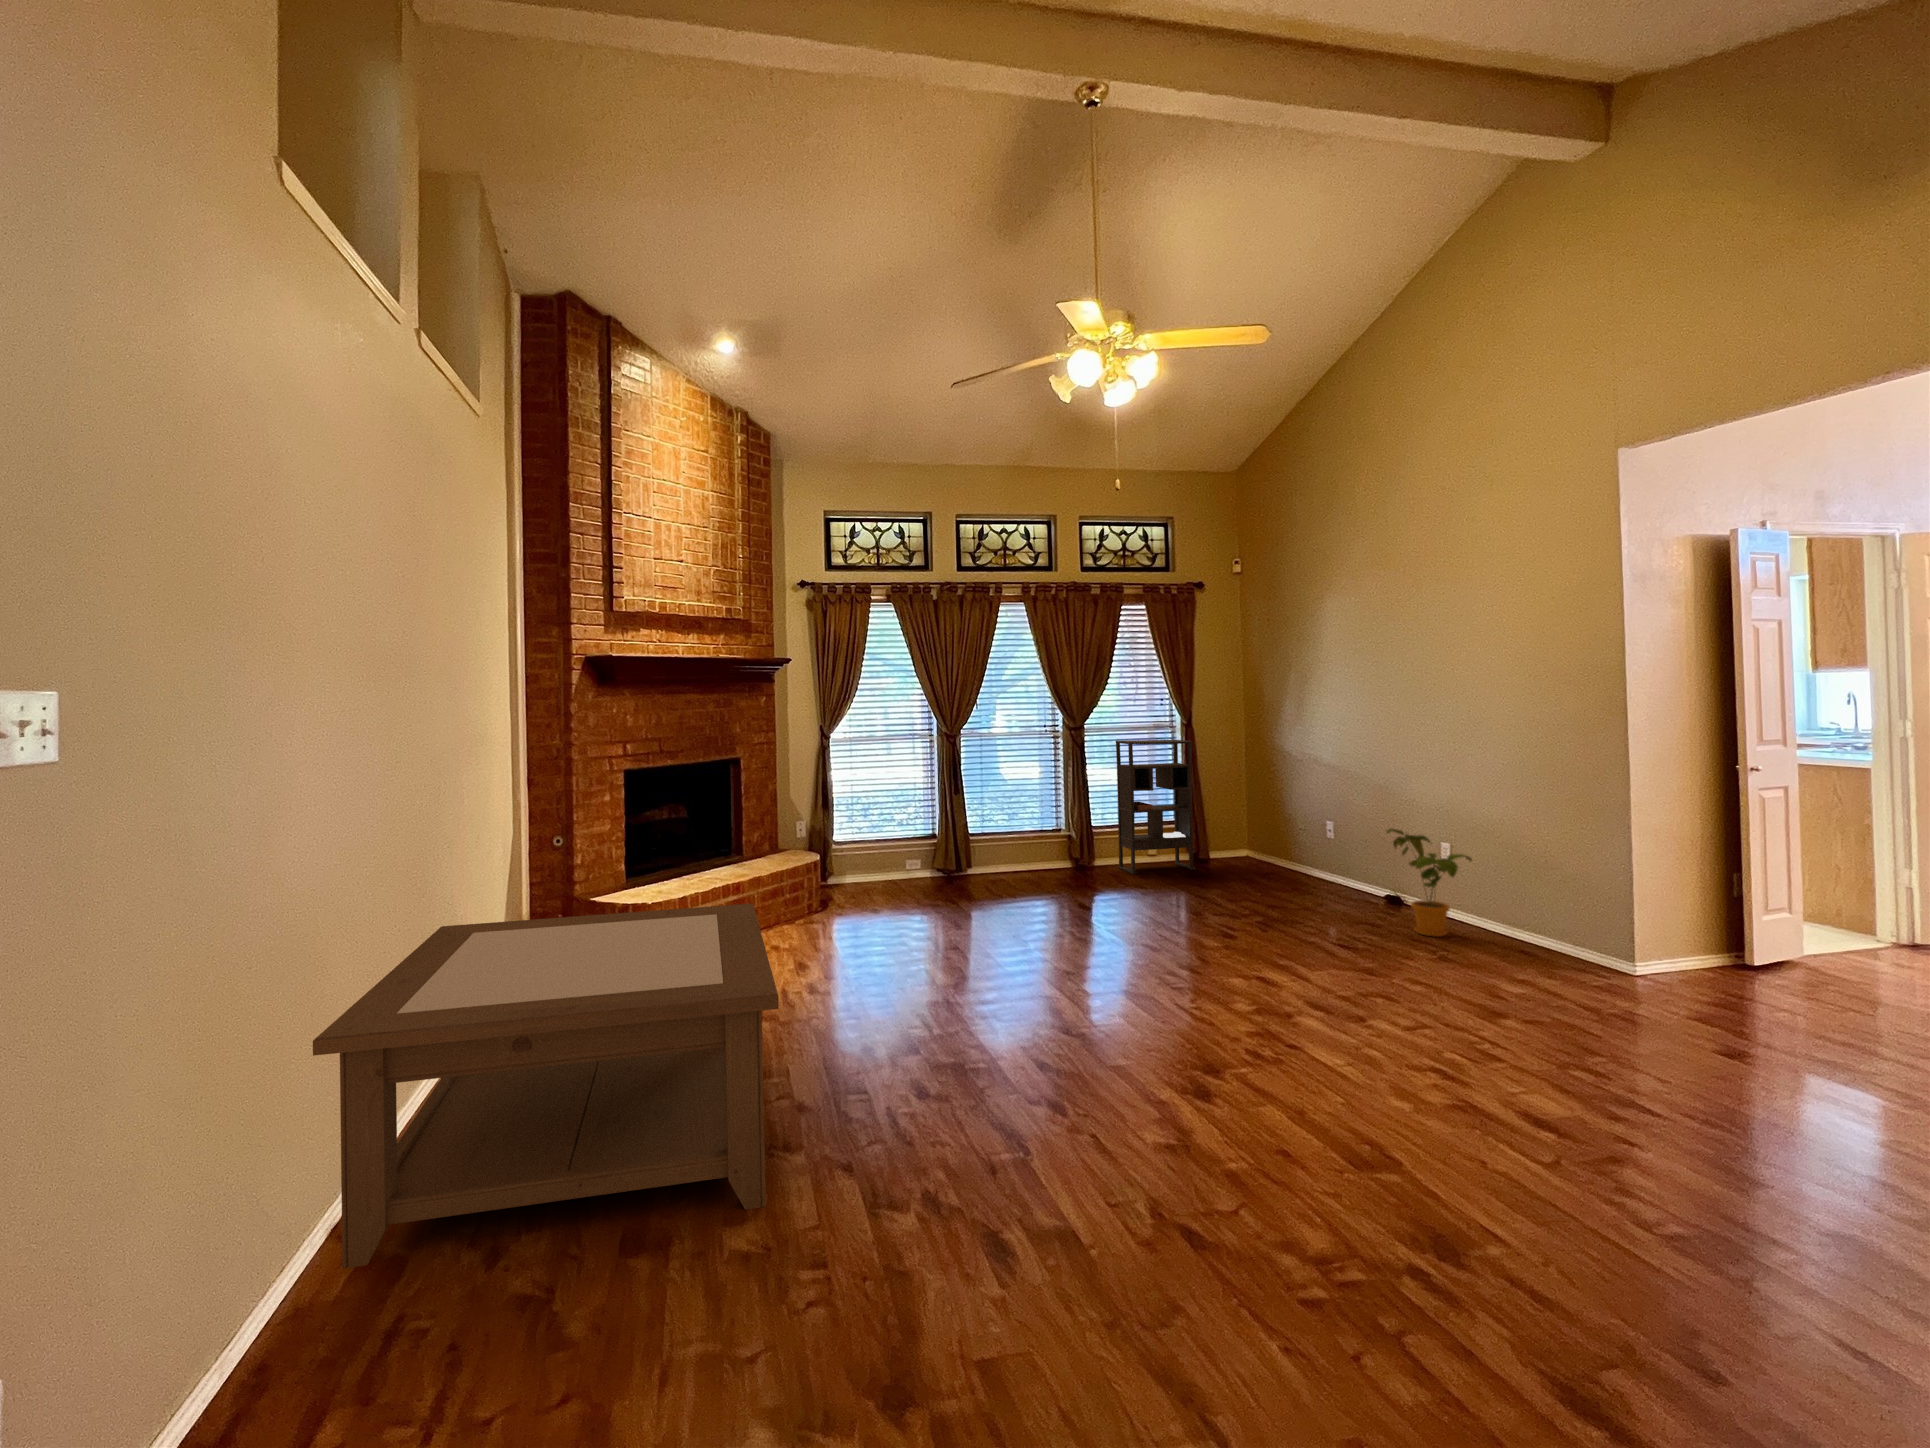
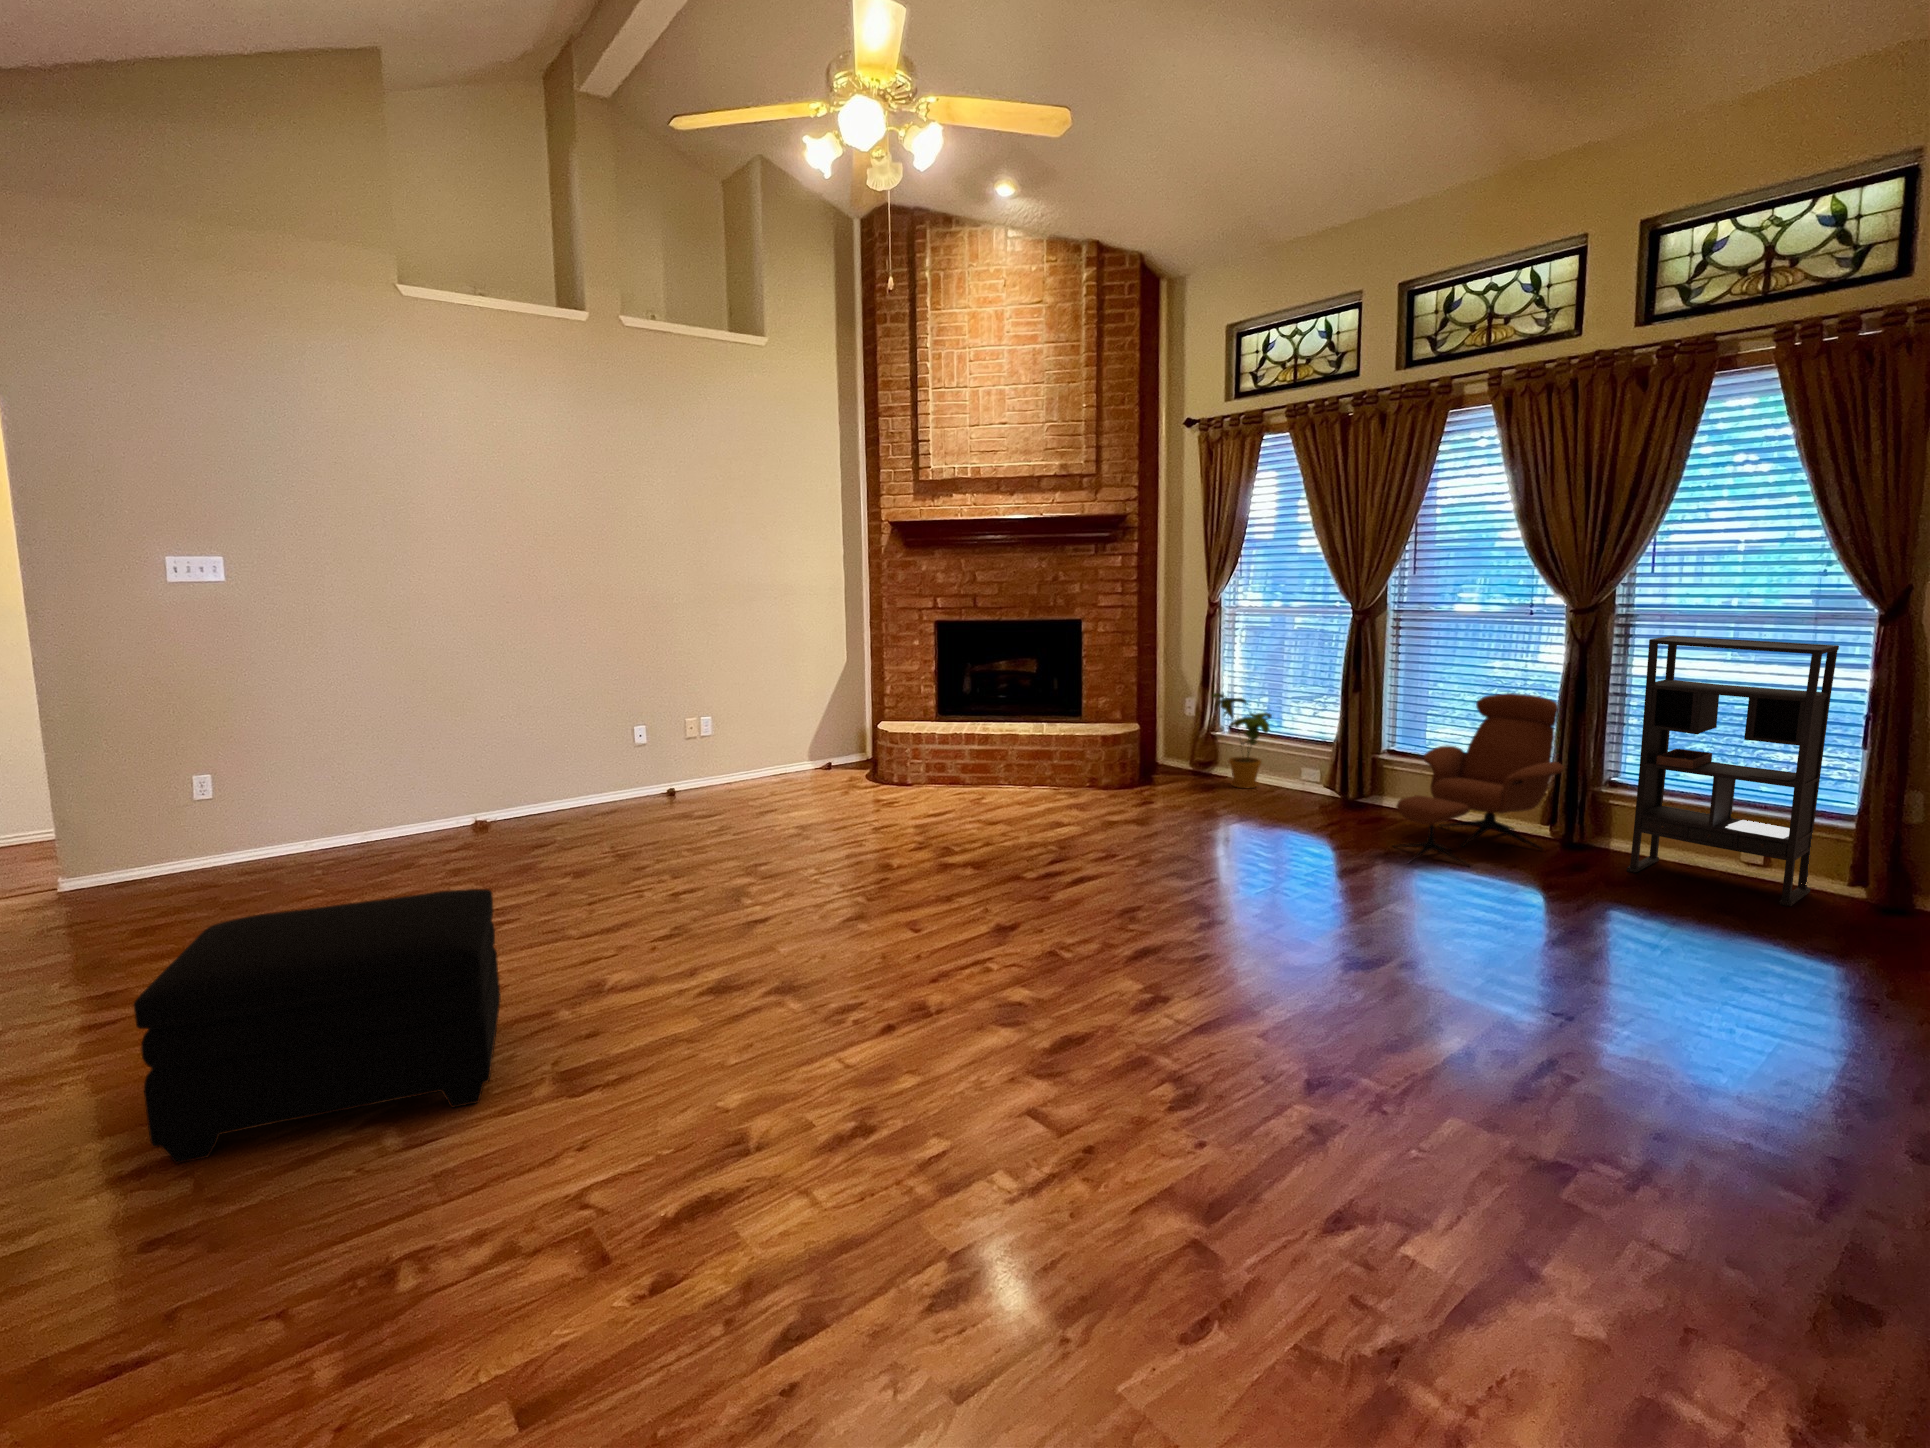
lounge chair: none [1022,783,1109,897] -> present [1394,693,1564,866]
house plant: present [1386,828,1472,937] -> present [1212,693,1272,788]
coffee table: present [313,904,779,1269] -> none [455,694,728,863]
ottoman: none [1367,1037,1807,1386] -> present [134,889,500,1163]

